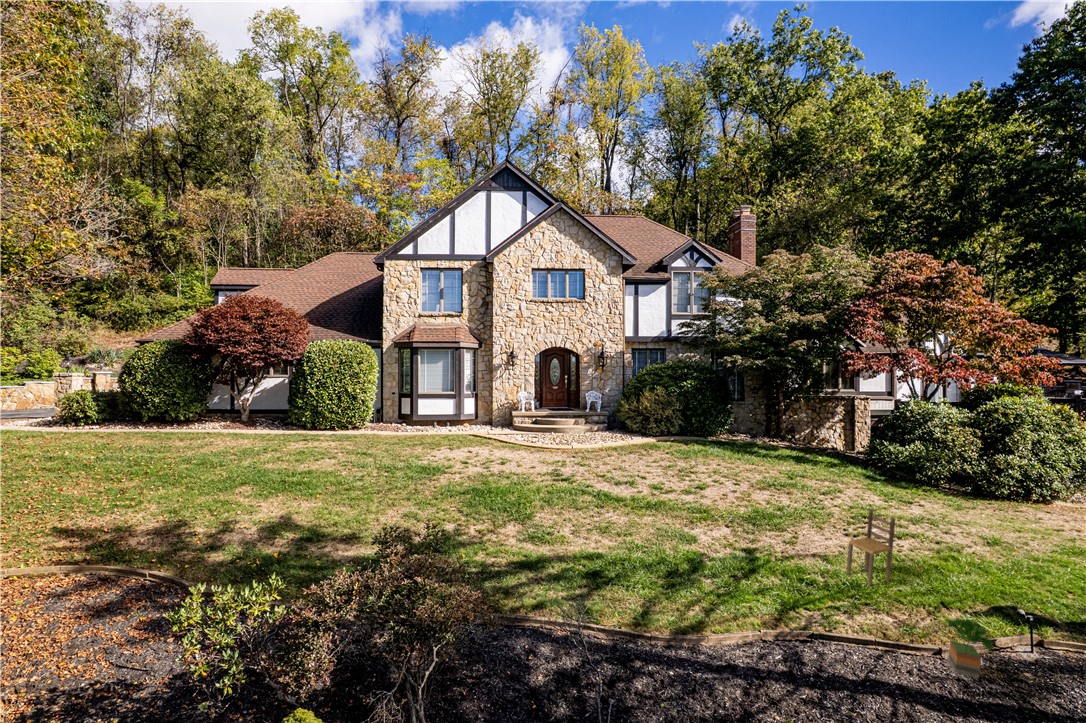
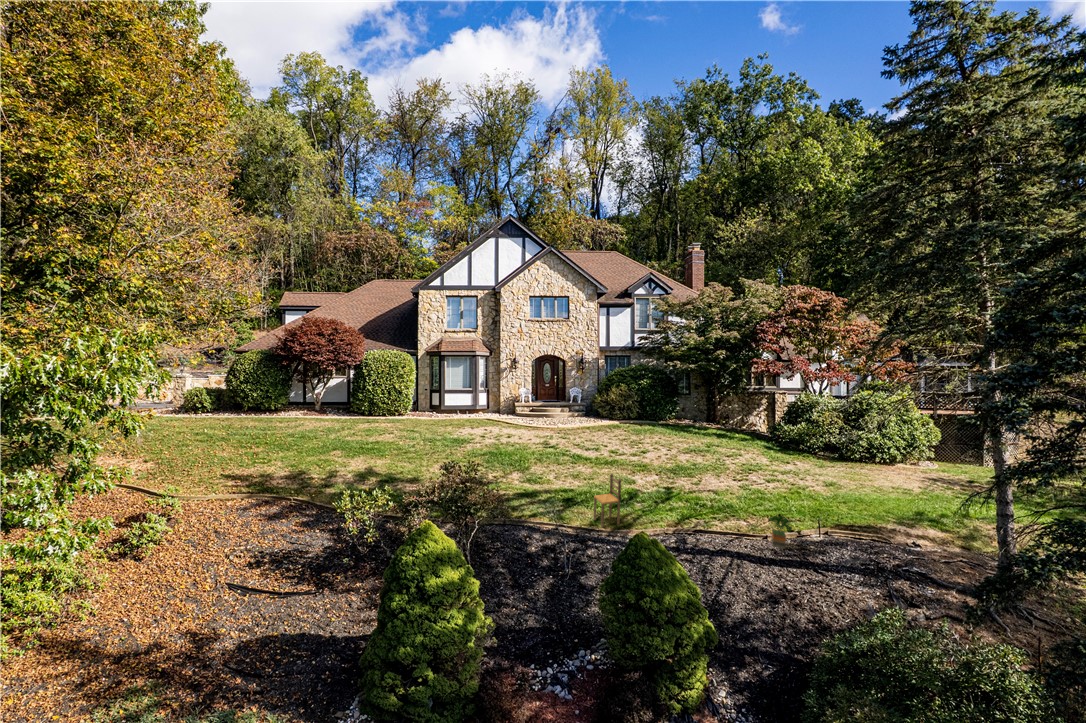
chair: present [847,509,895,586] -> present [593,473,621,527]

